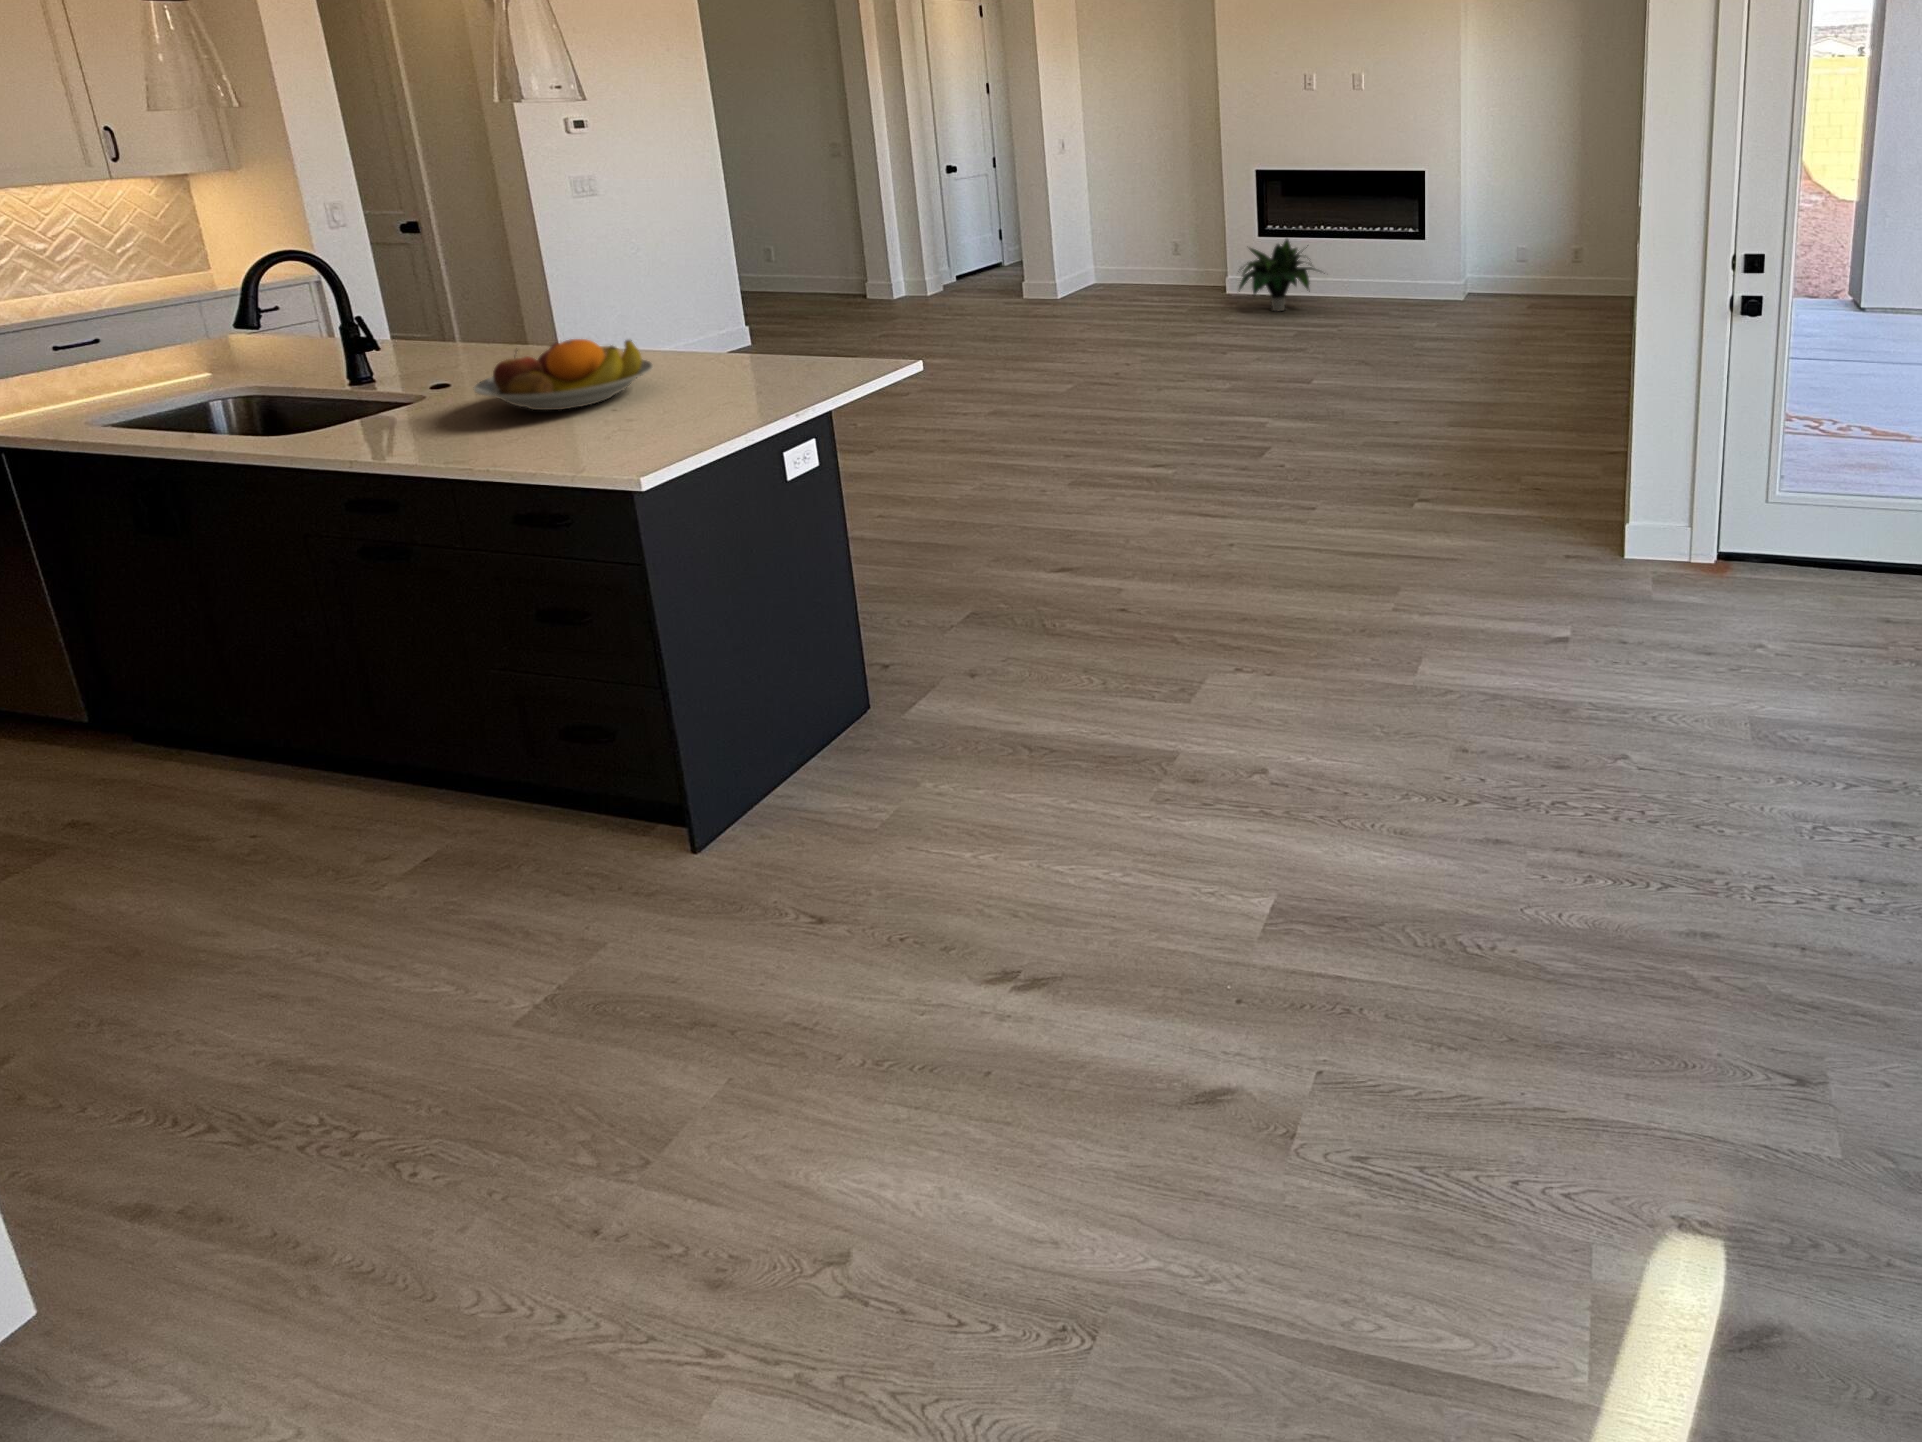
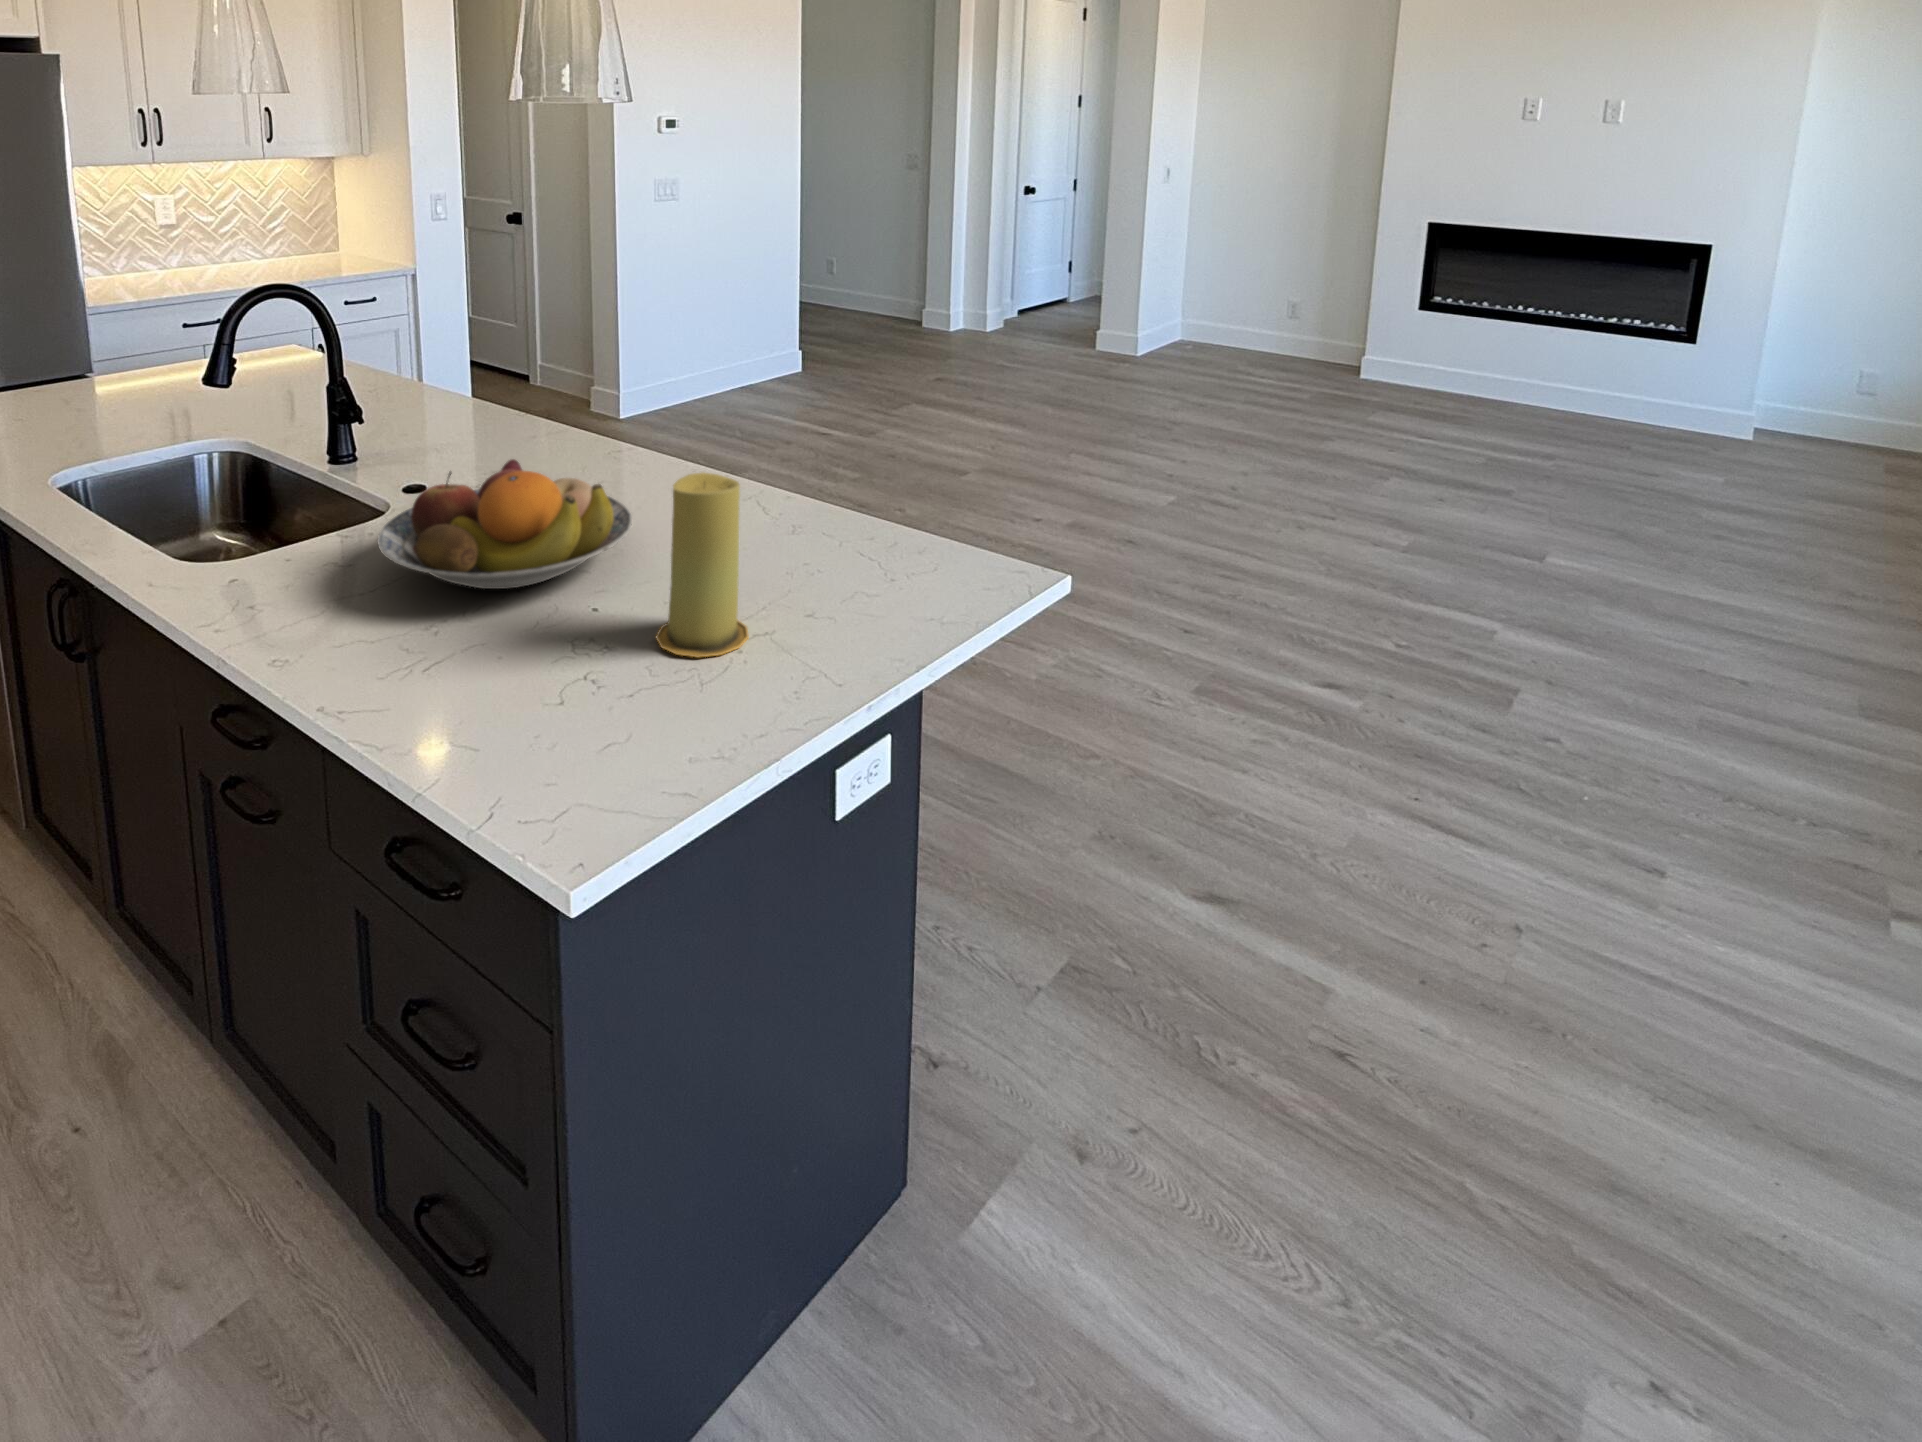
potted plant: present [1239,239,1325,311] -> none [1386,317,1532,418]
candle: none [684,314,743,409] -> present [656,473,749,657]

